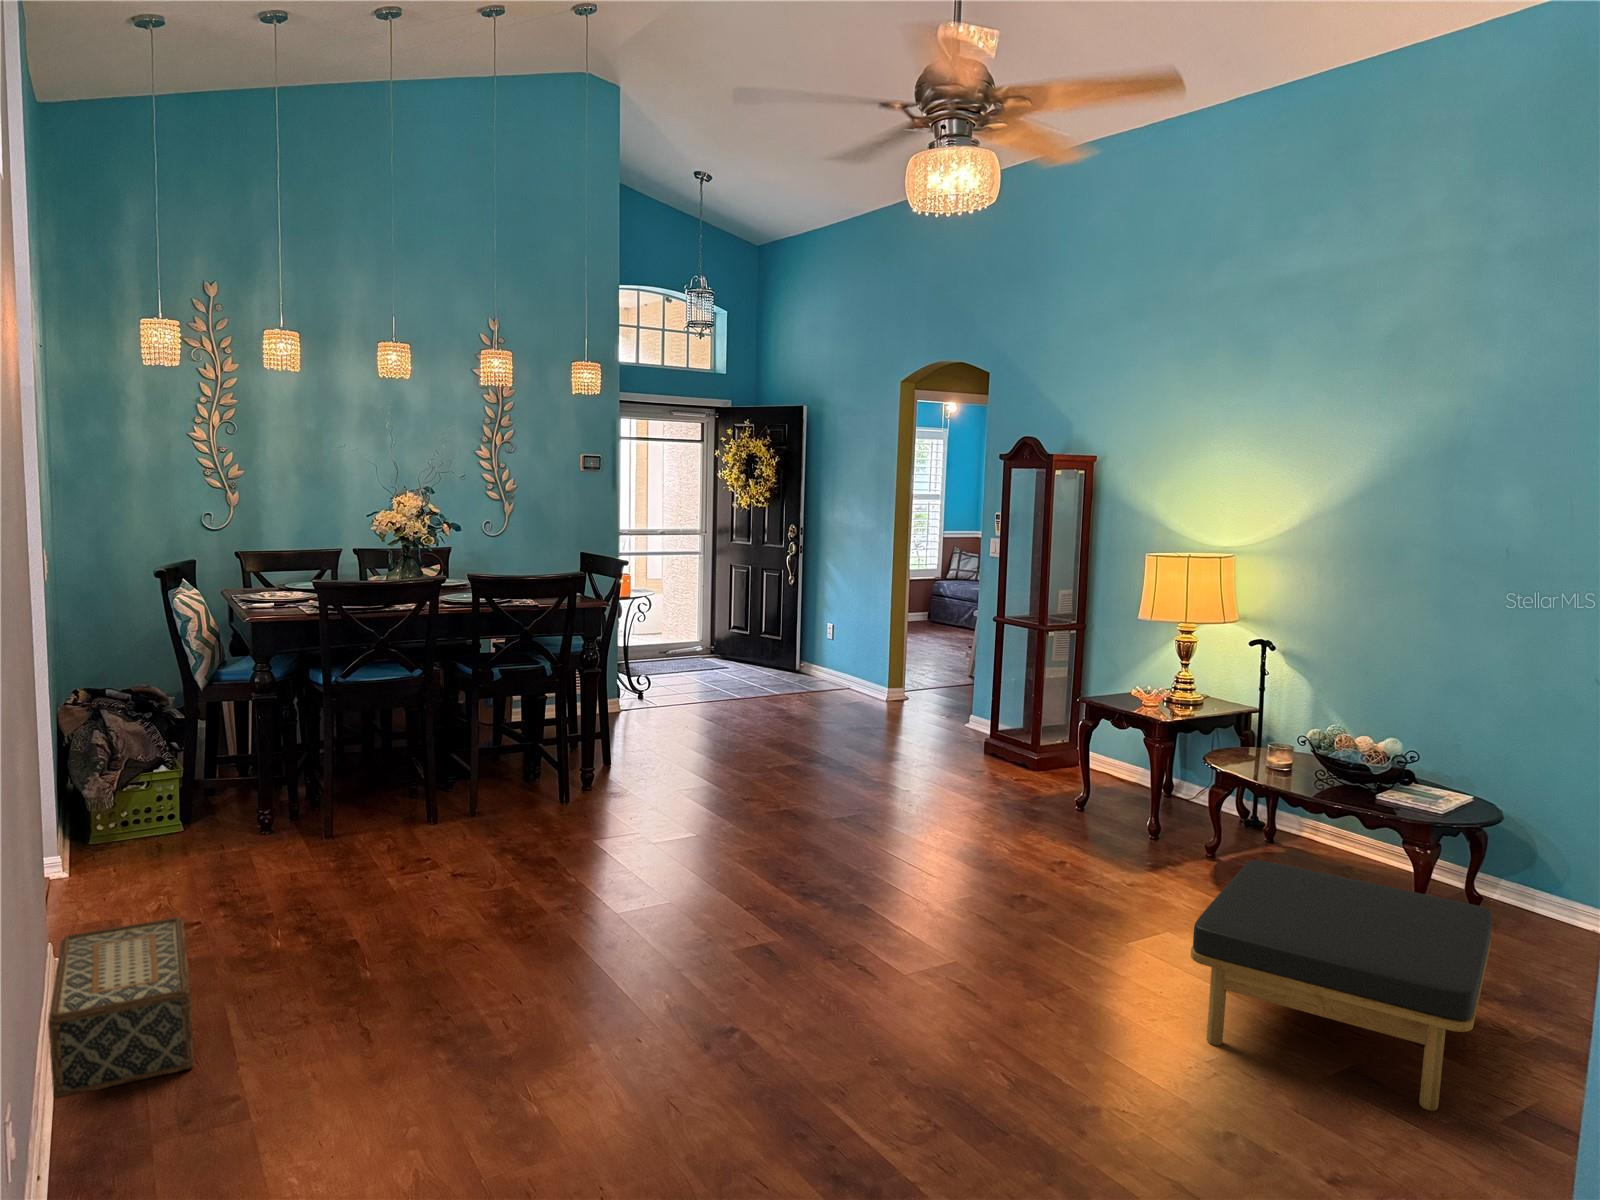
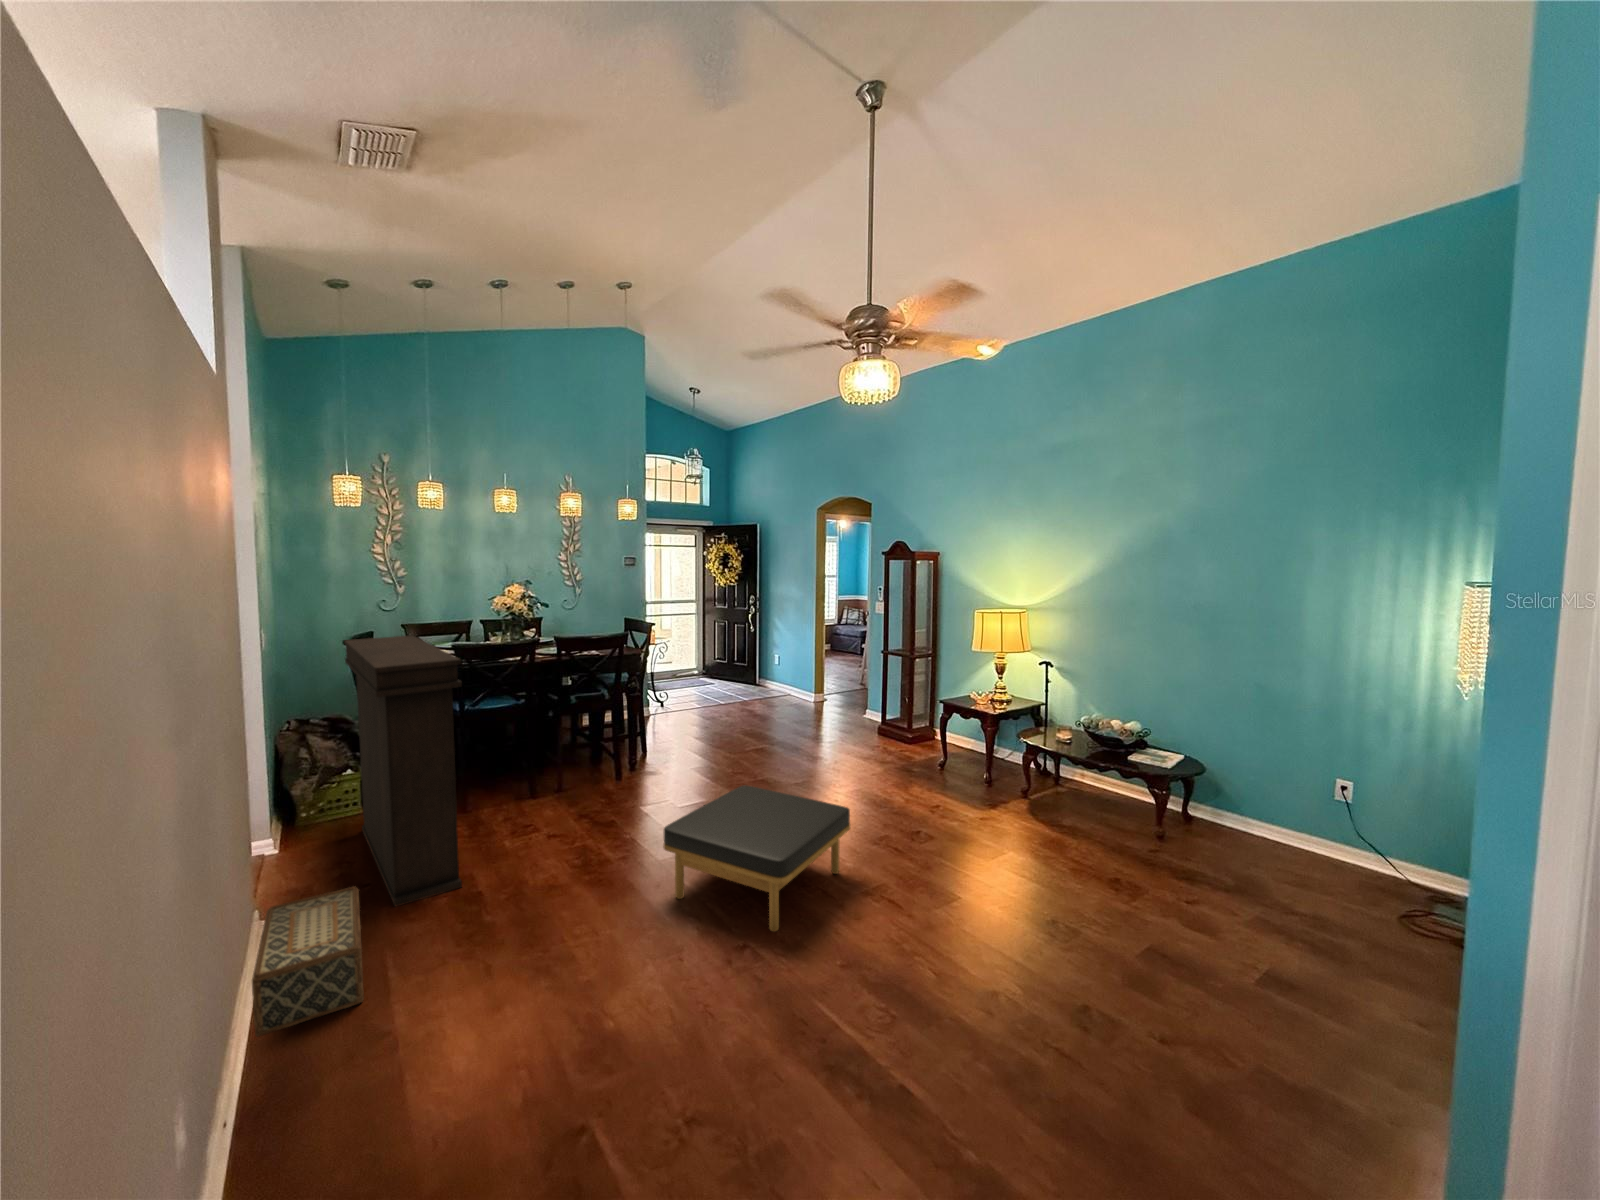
console table: none [157,565,328,956] -> present [344,635,462,907]
ottoman: present [1191,860,1492,1111] -> present [663,785,851,931]

